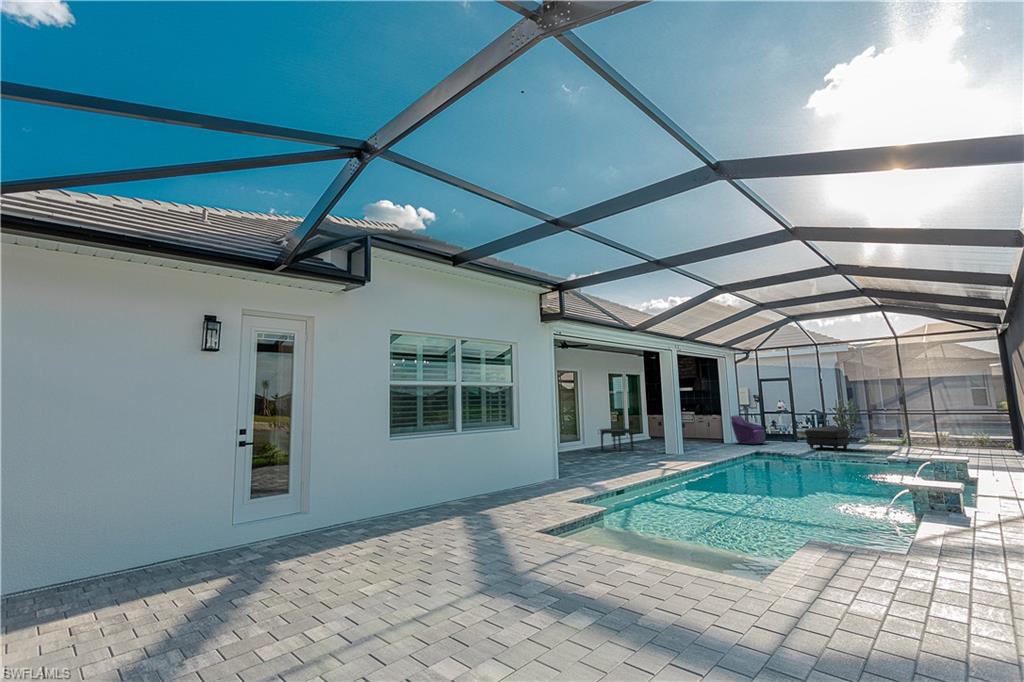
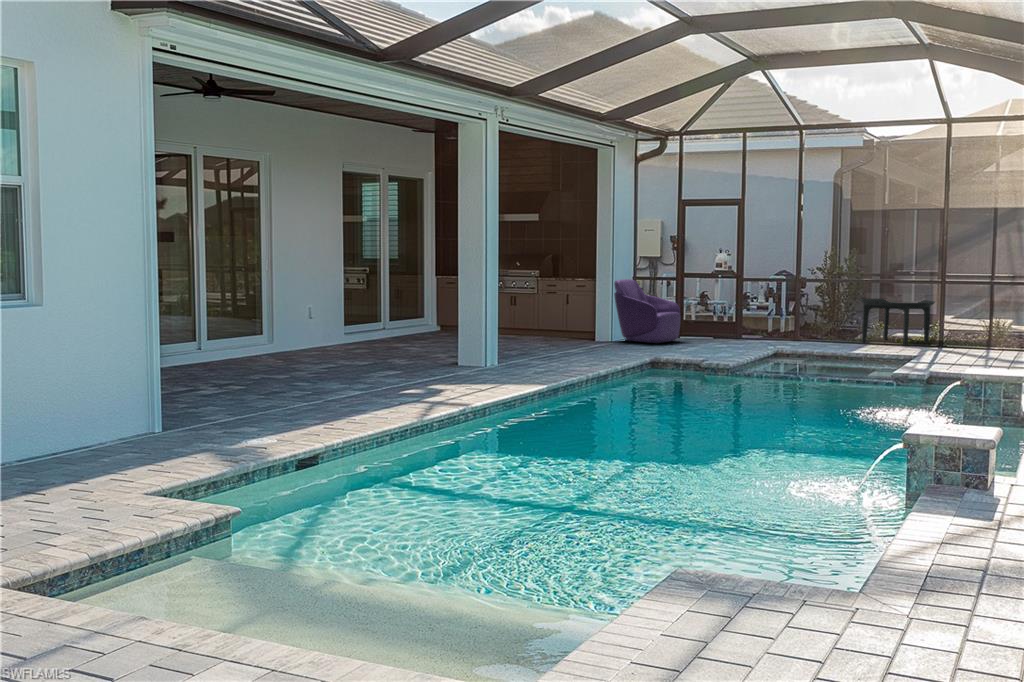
ottoman: present [805,427,849,450] -> none [754,308,836,356]
round table: present [600,428,634,451] -> present [860,299,935,346]

